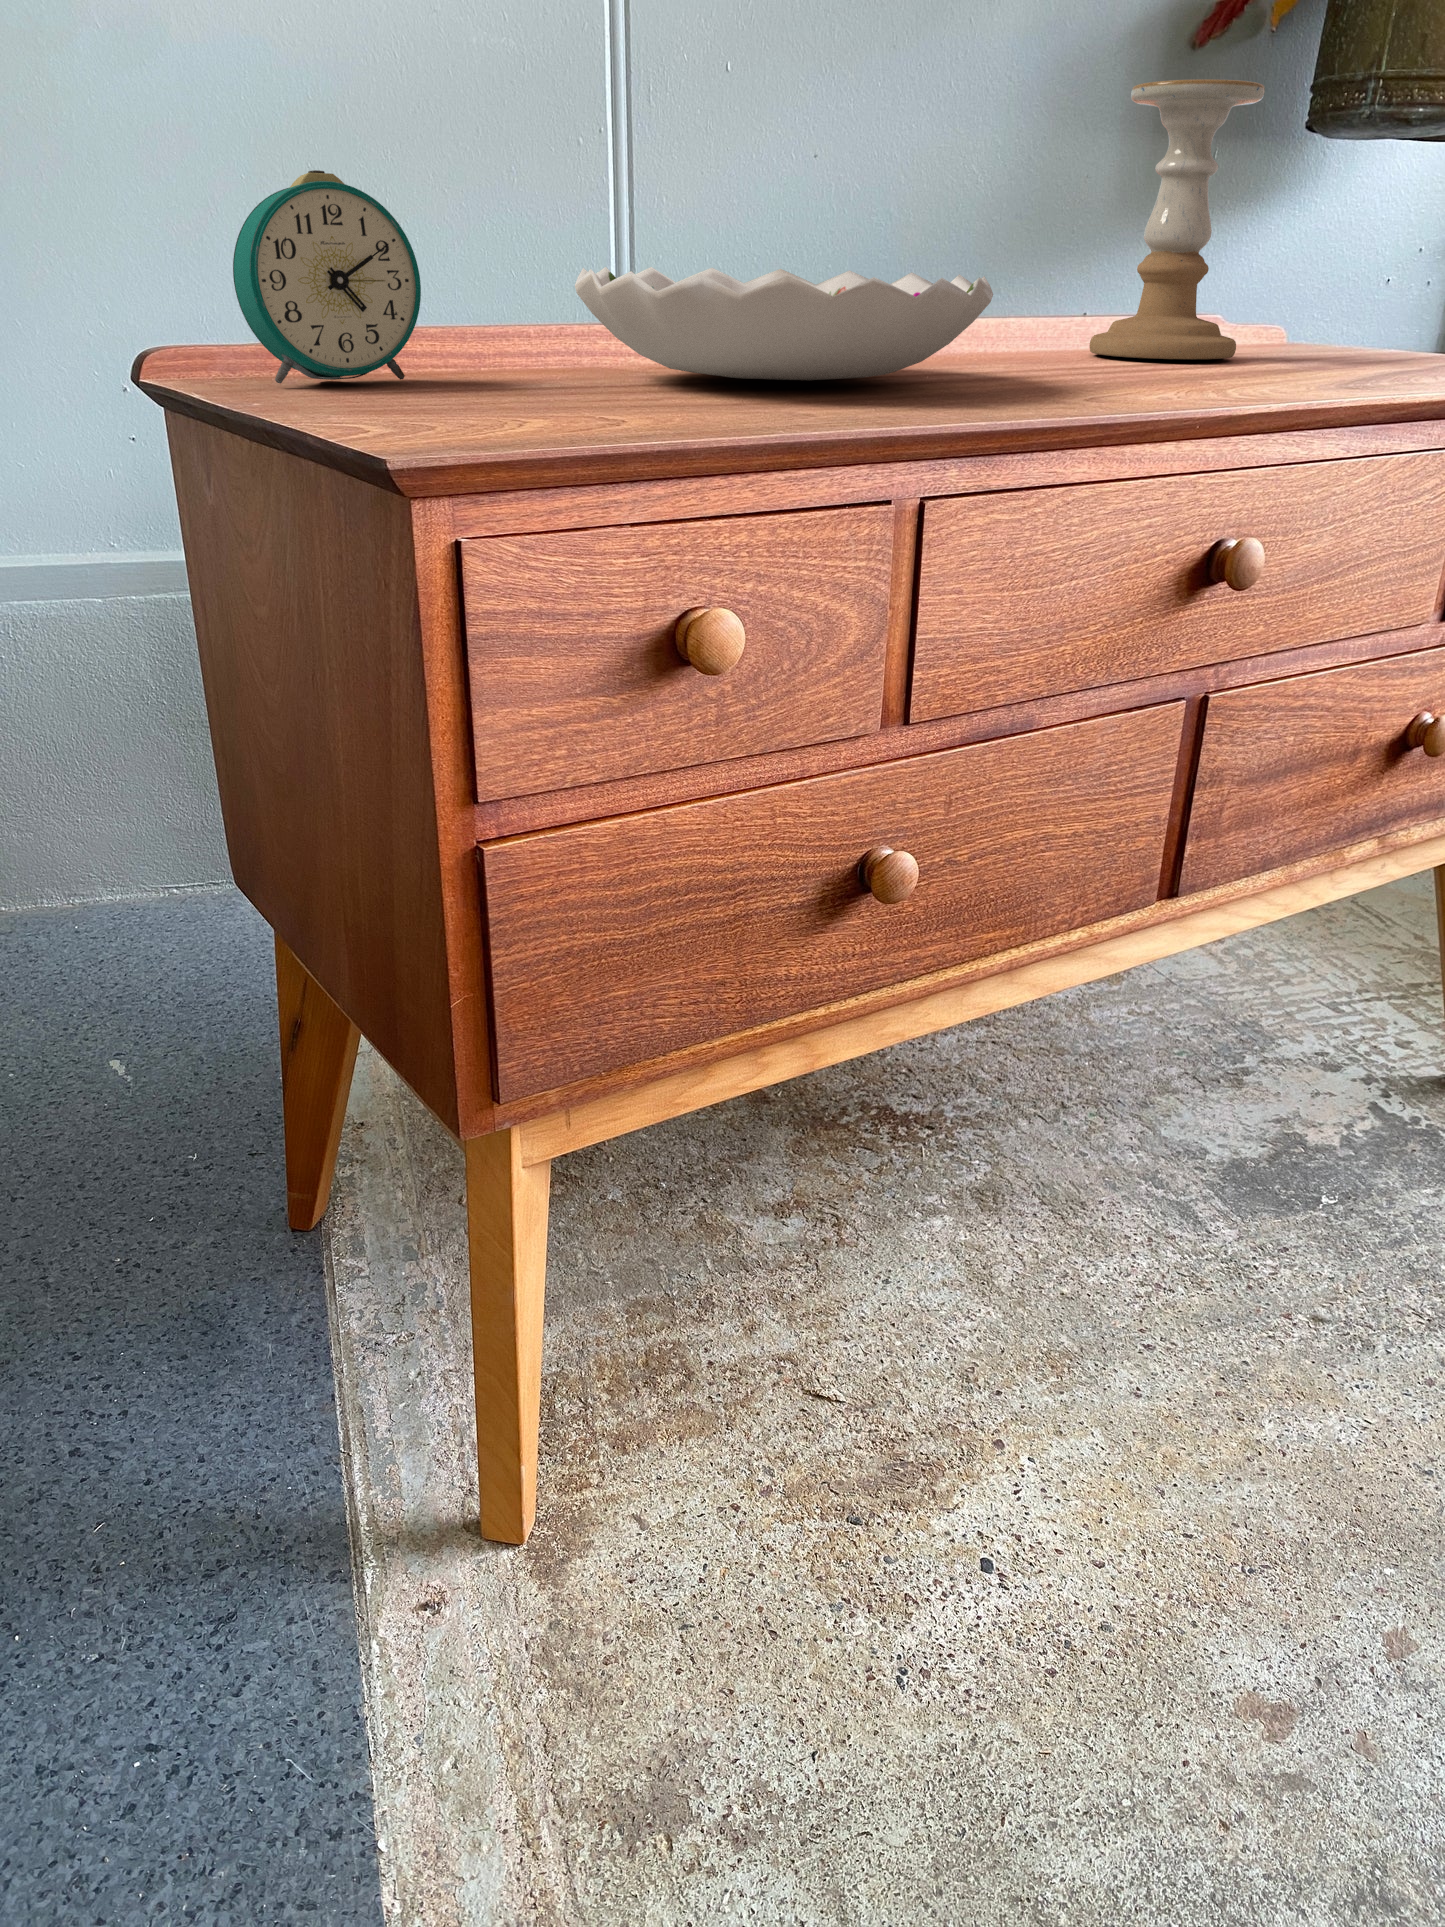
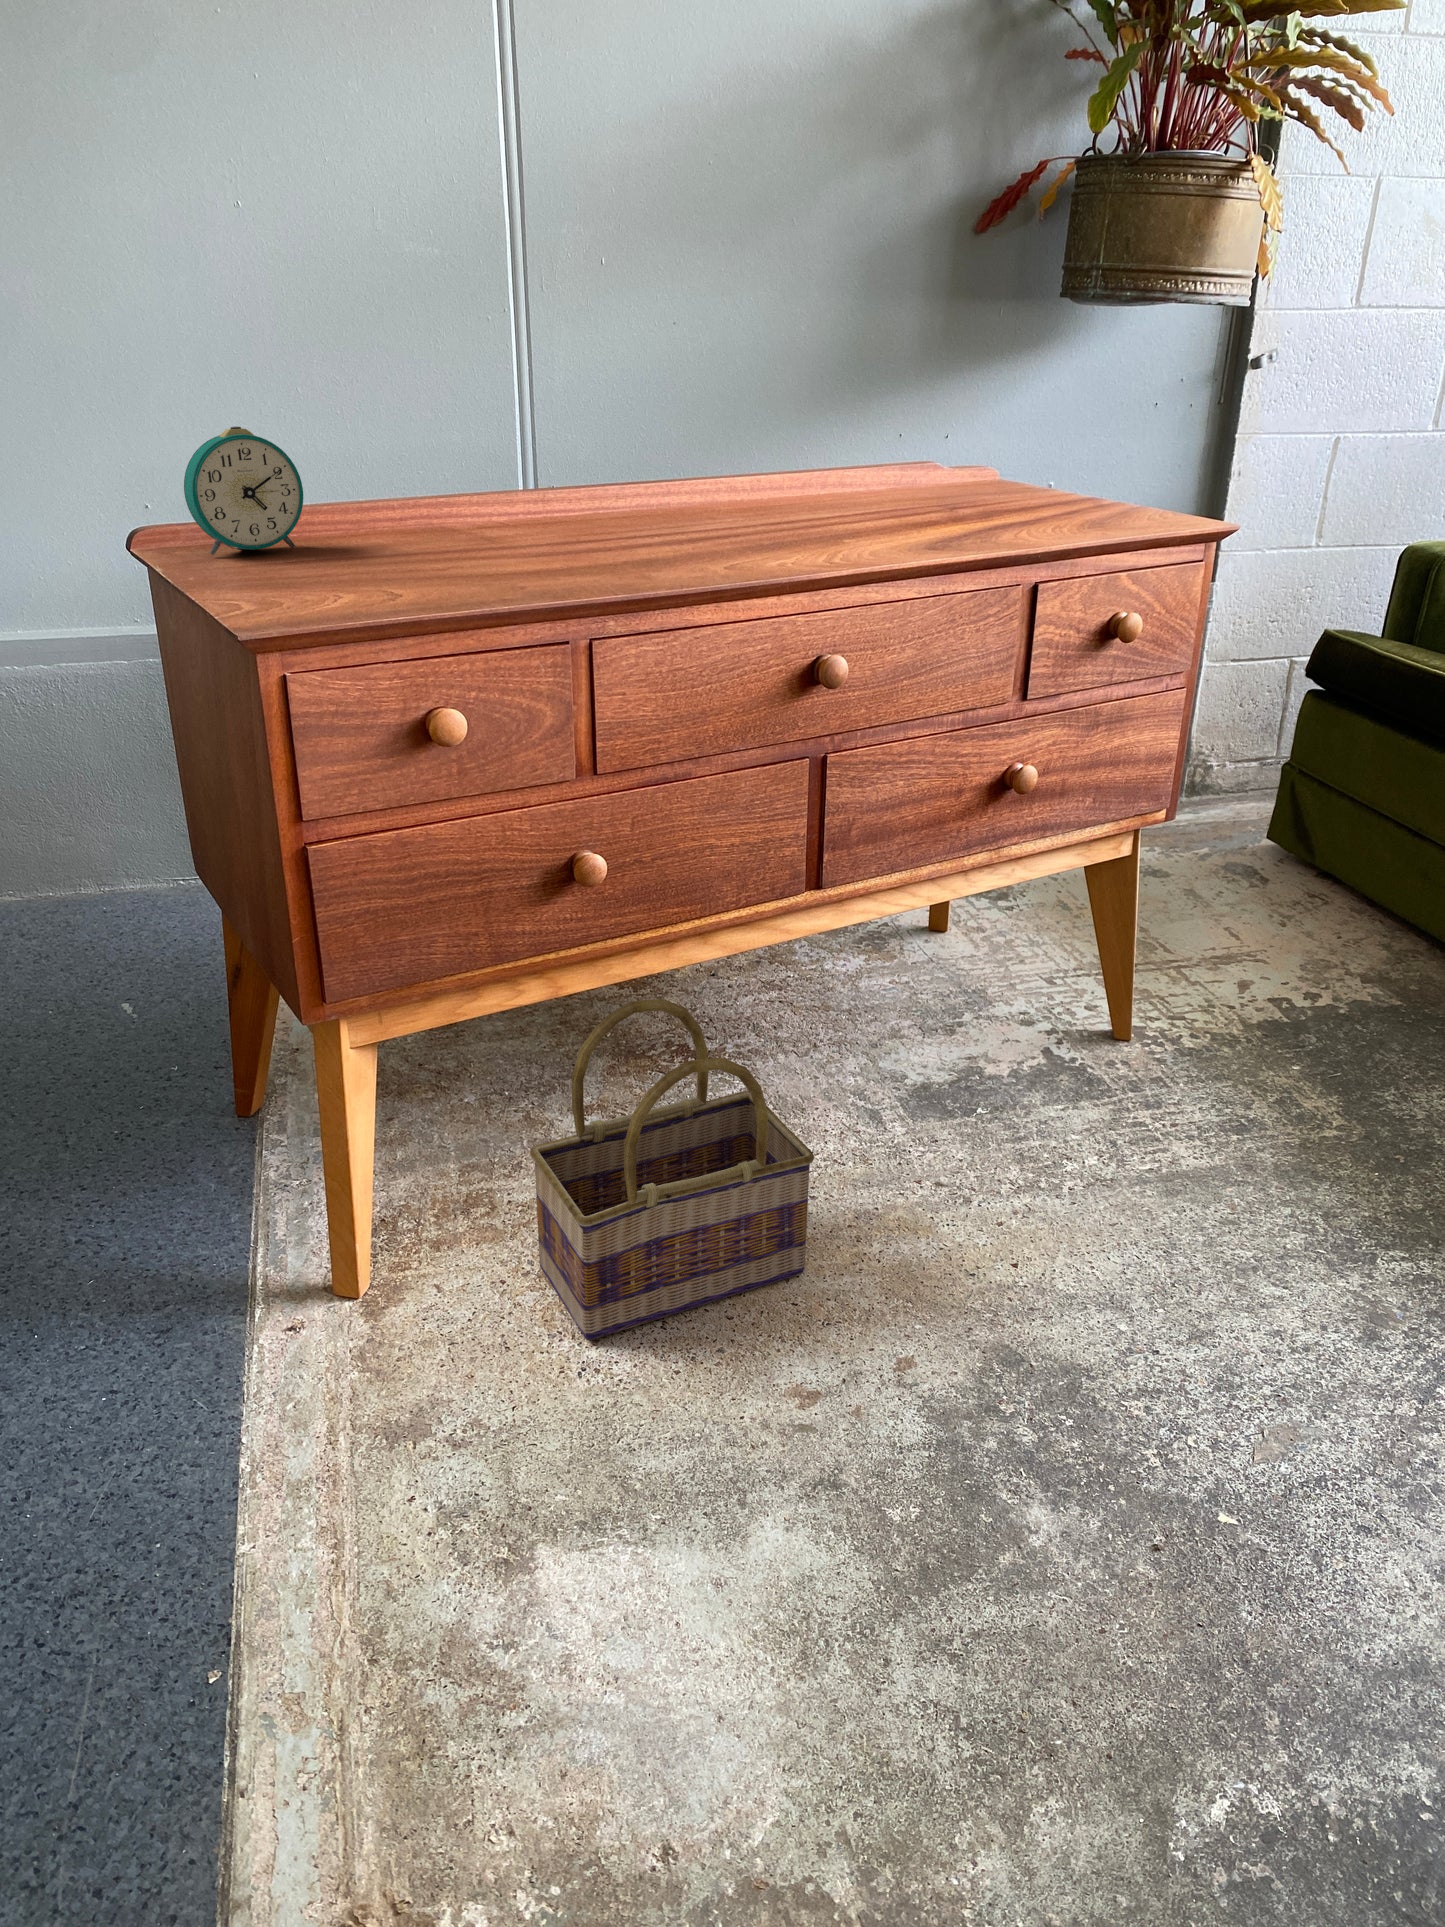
candle holder: present [1090,79,1265,360] -> none [804,326,907,514]
decorative bowl: present [575,267,993,380] -> none [403,462,673,552]
basket: none [787,1074,1224,1616] -> present [530,999,815,1340]

